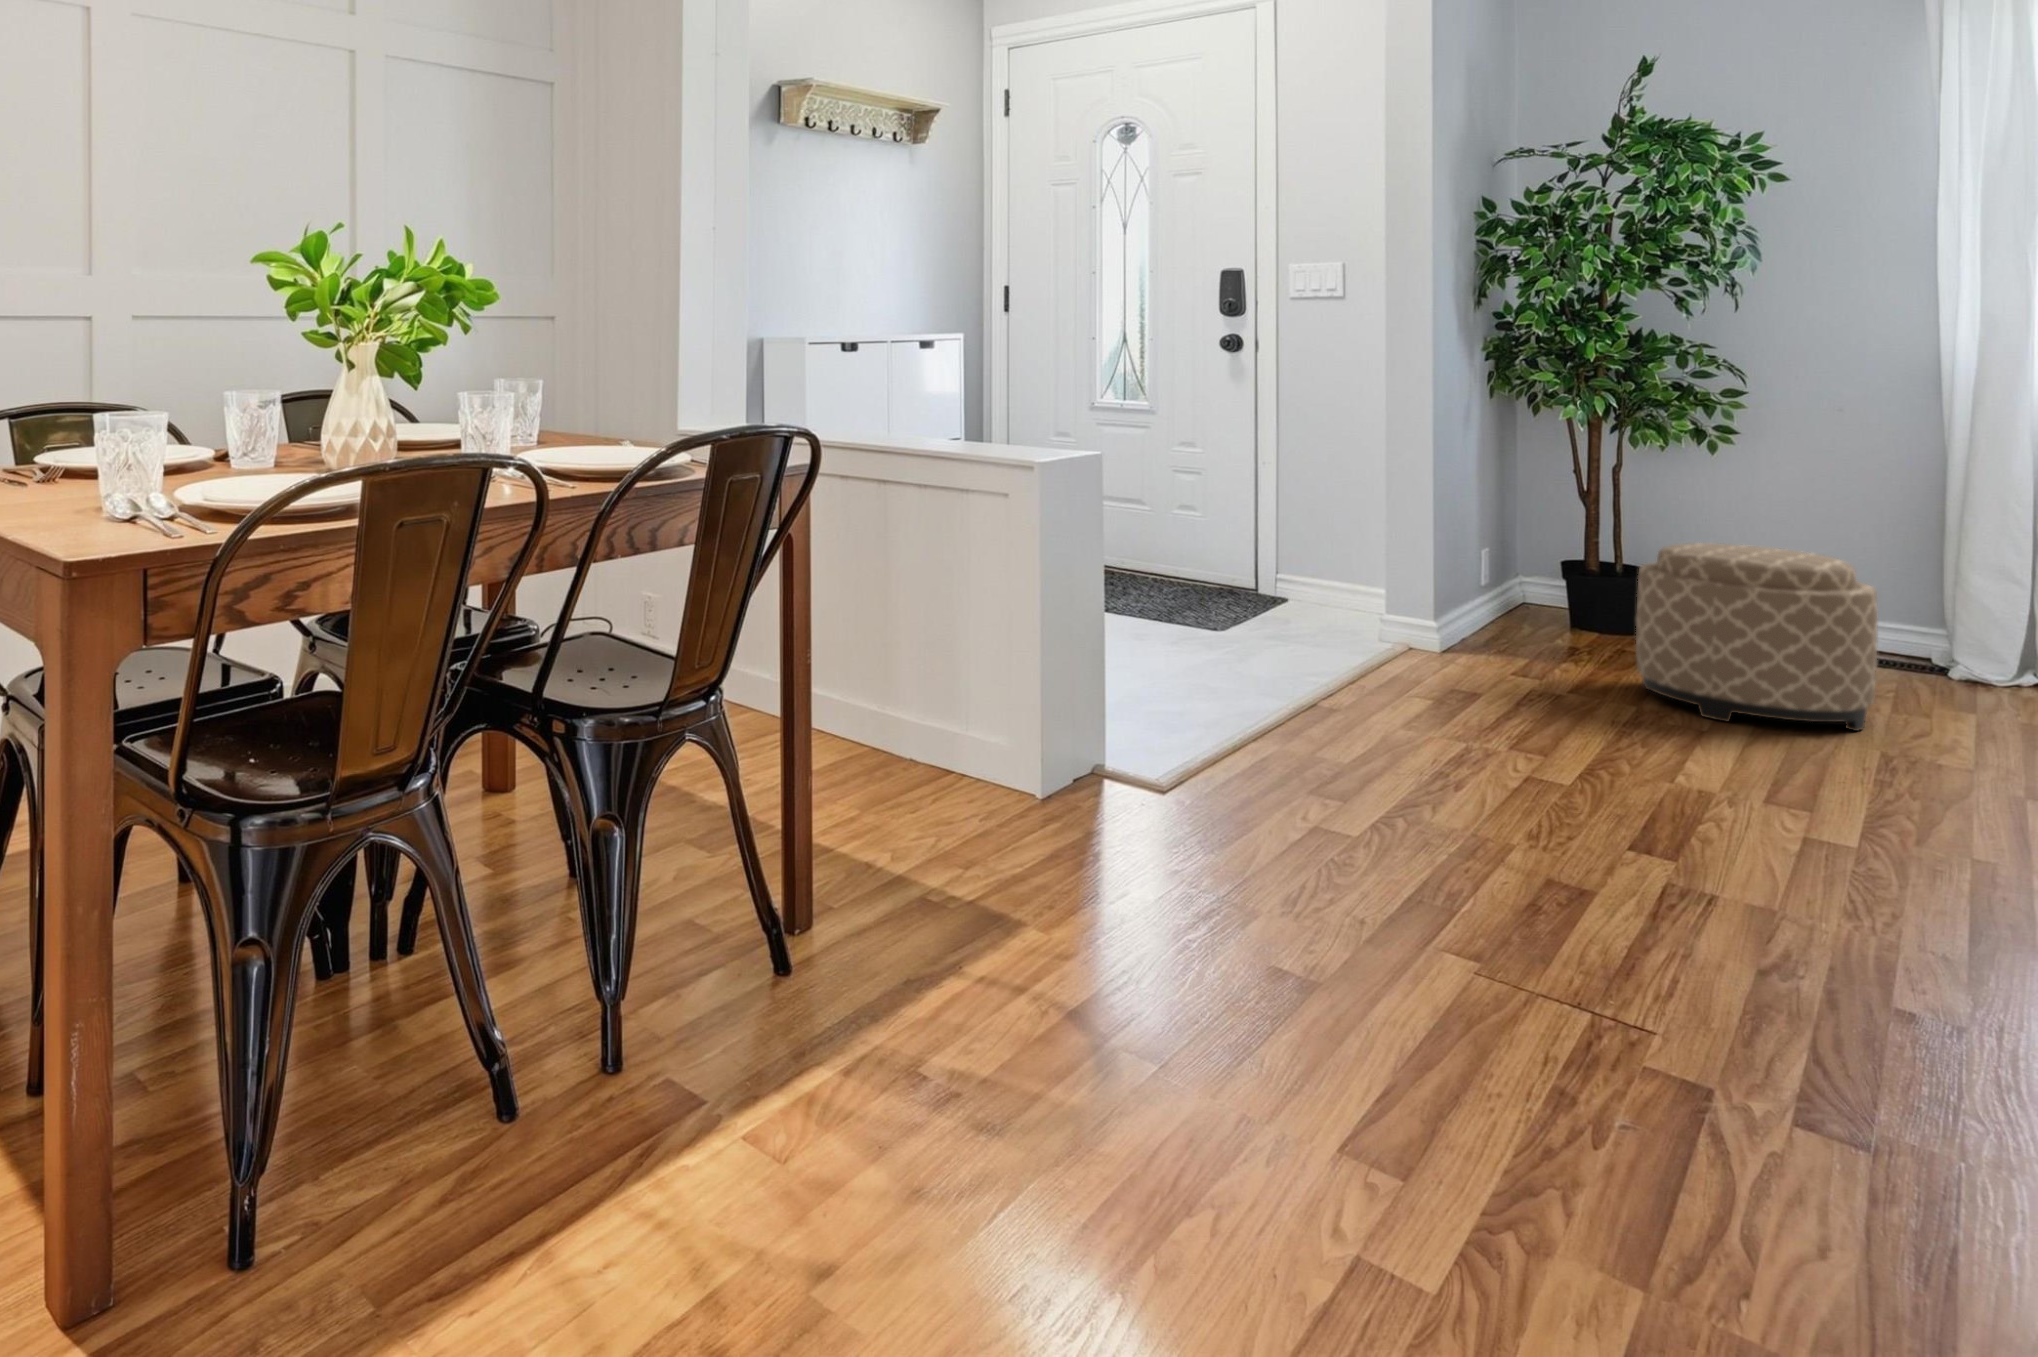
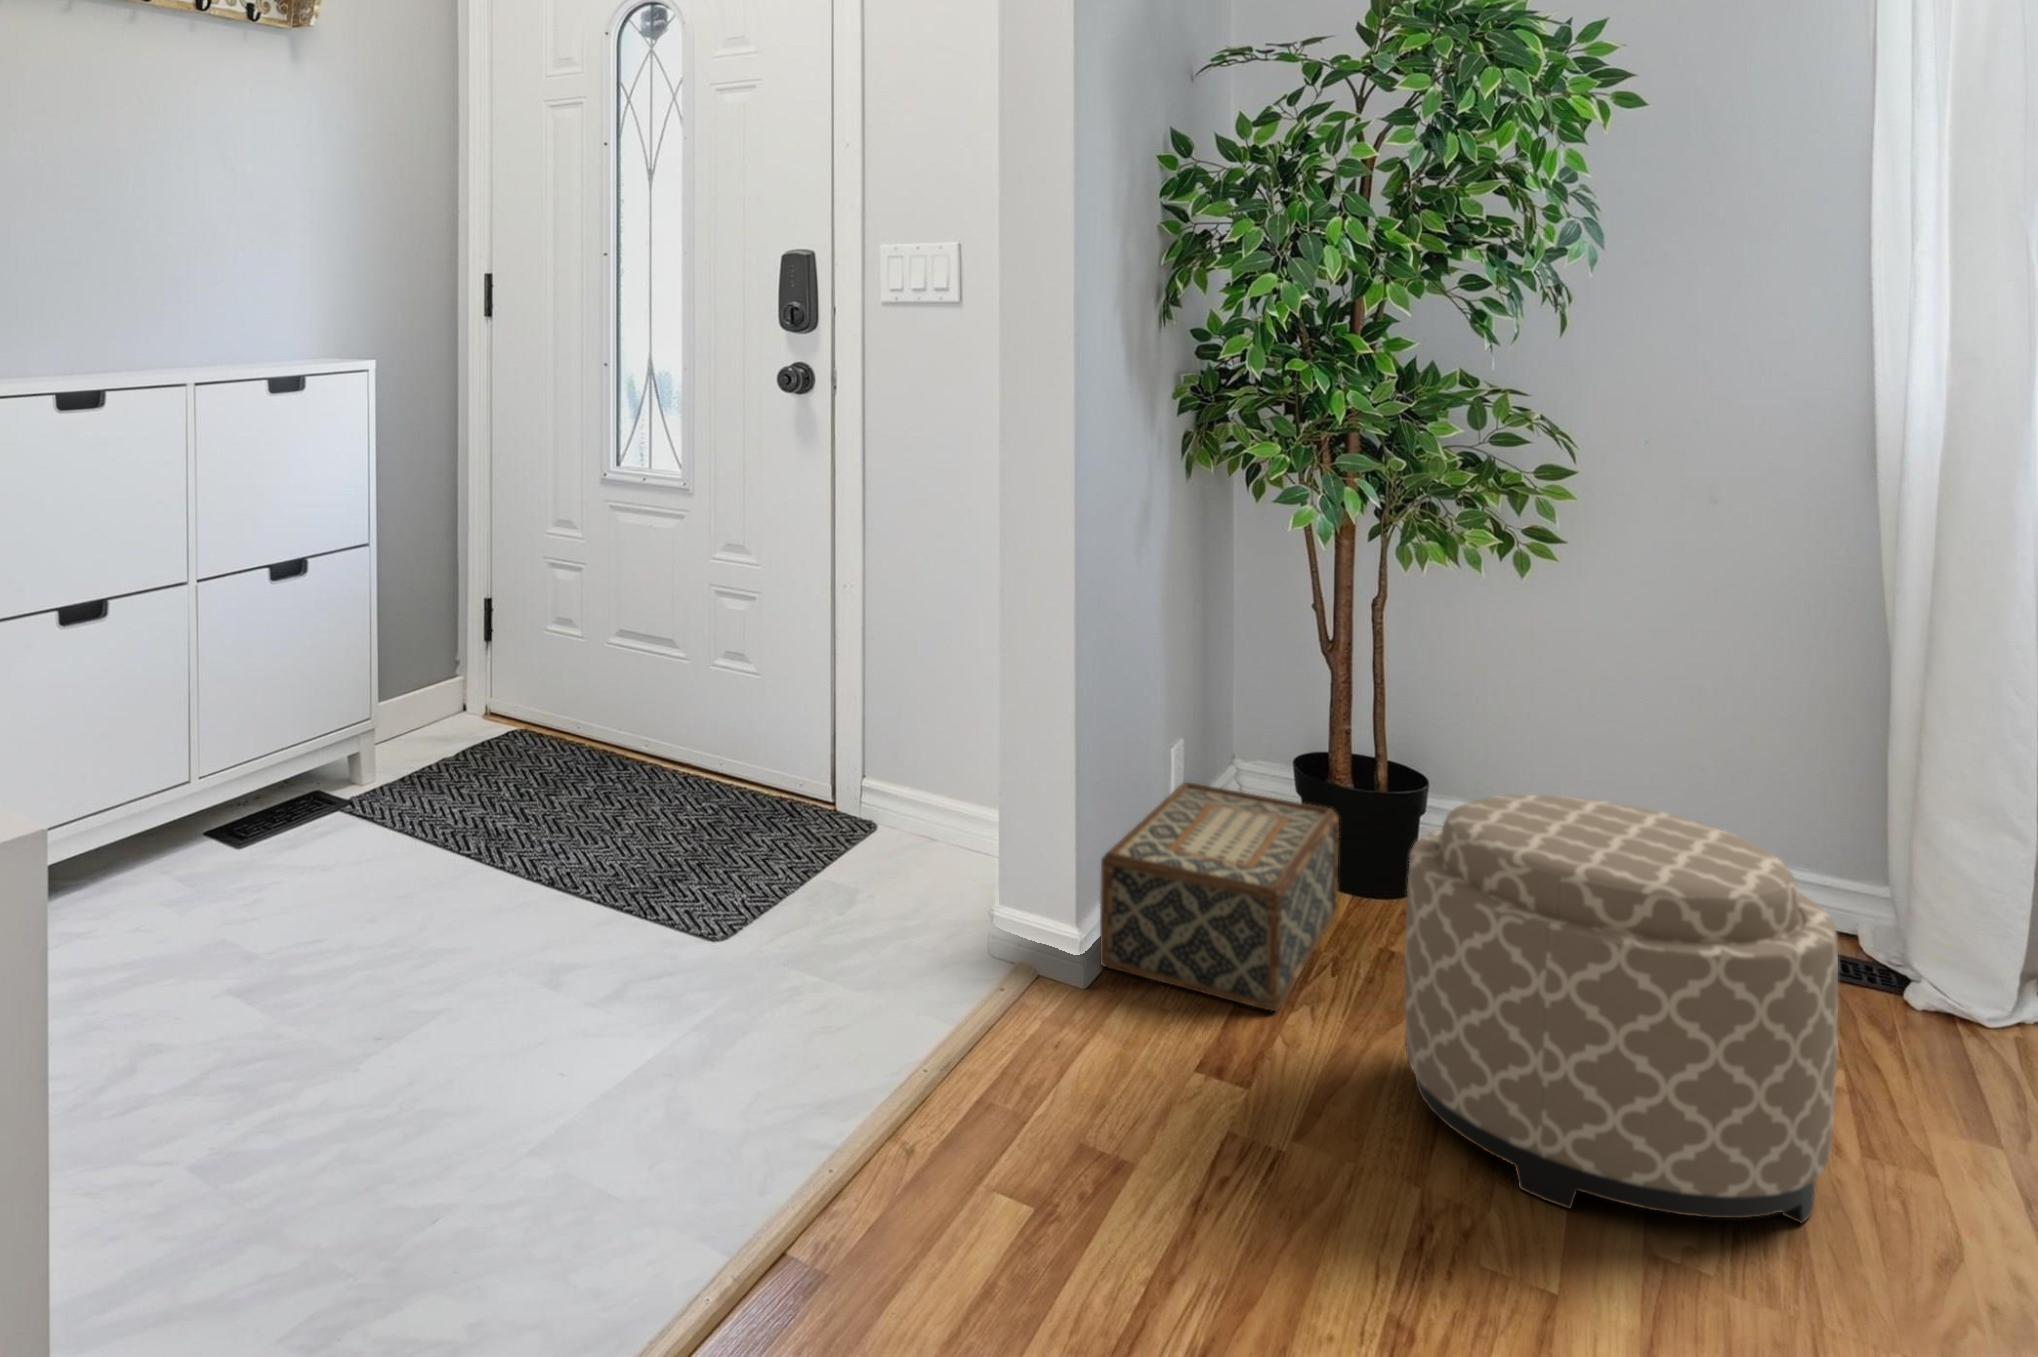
woven basket: none [1450,569,1592,666] -> present [1100,782,1339,1011]

